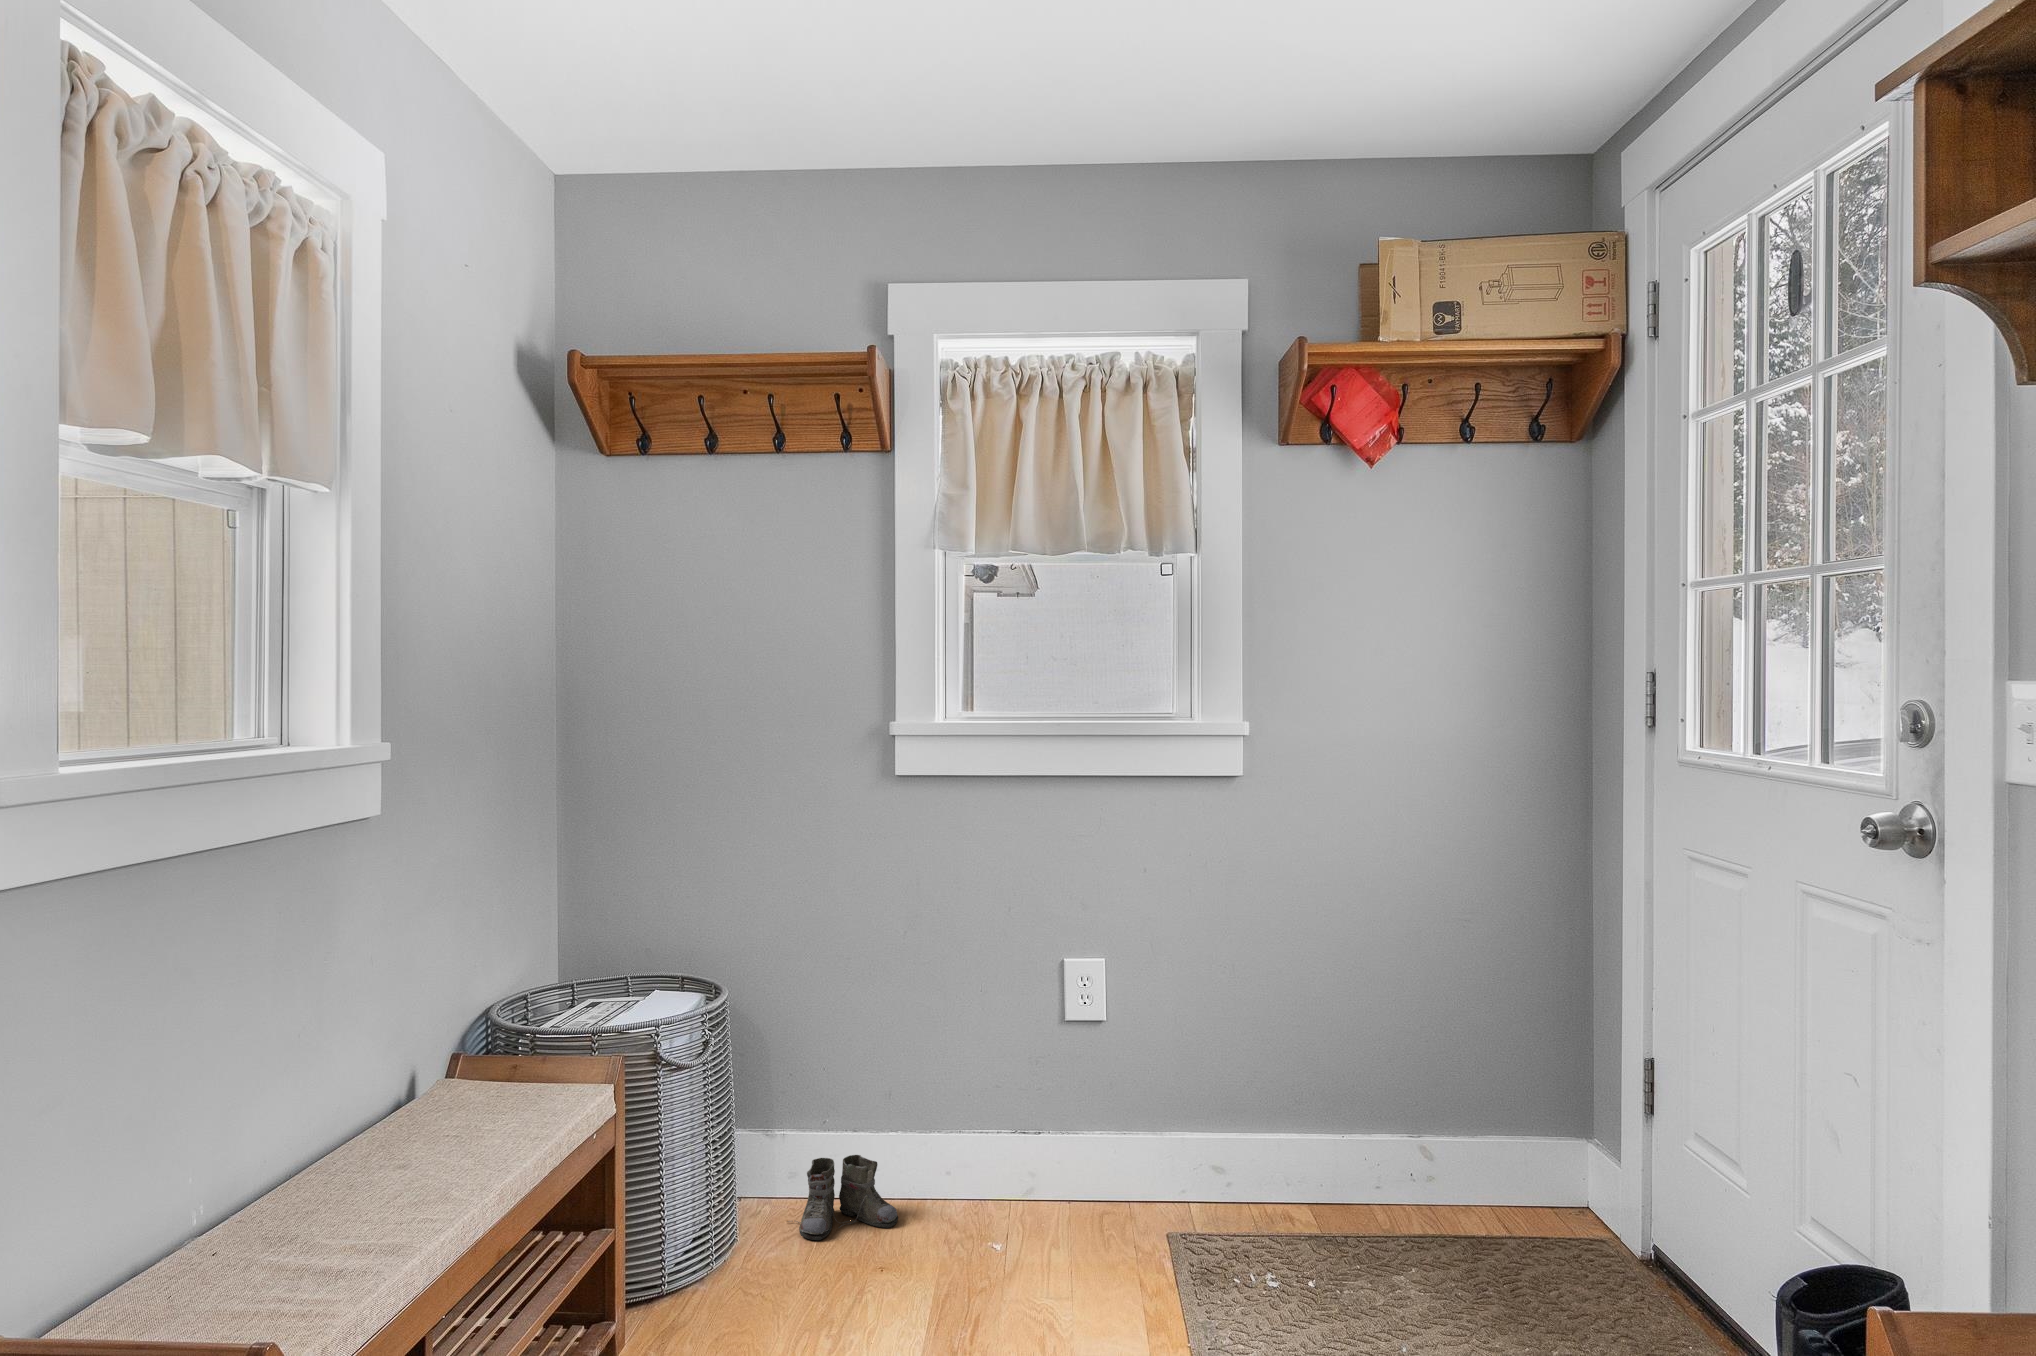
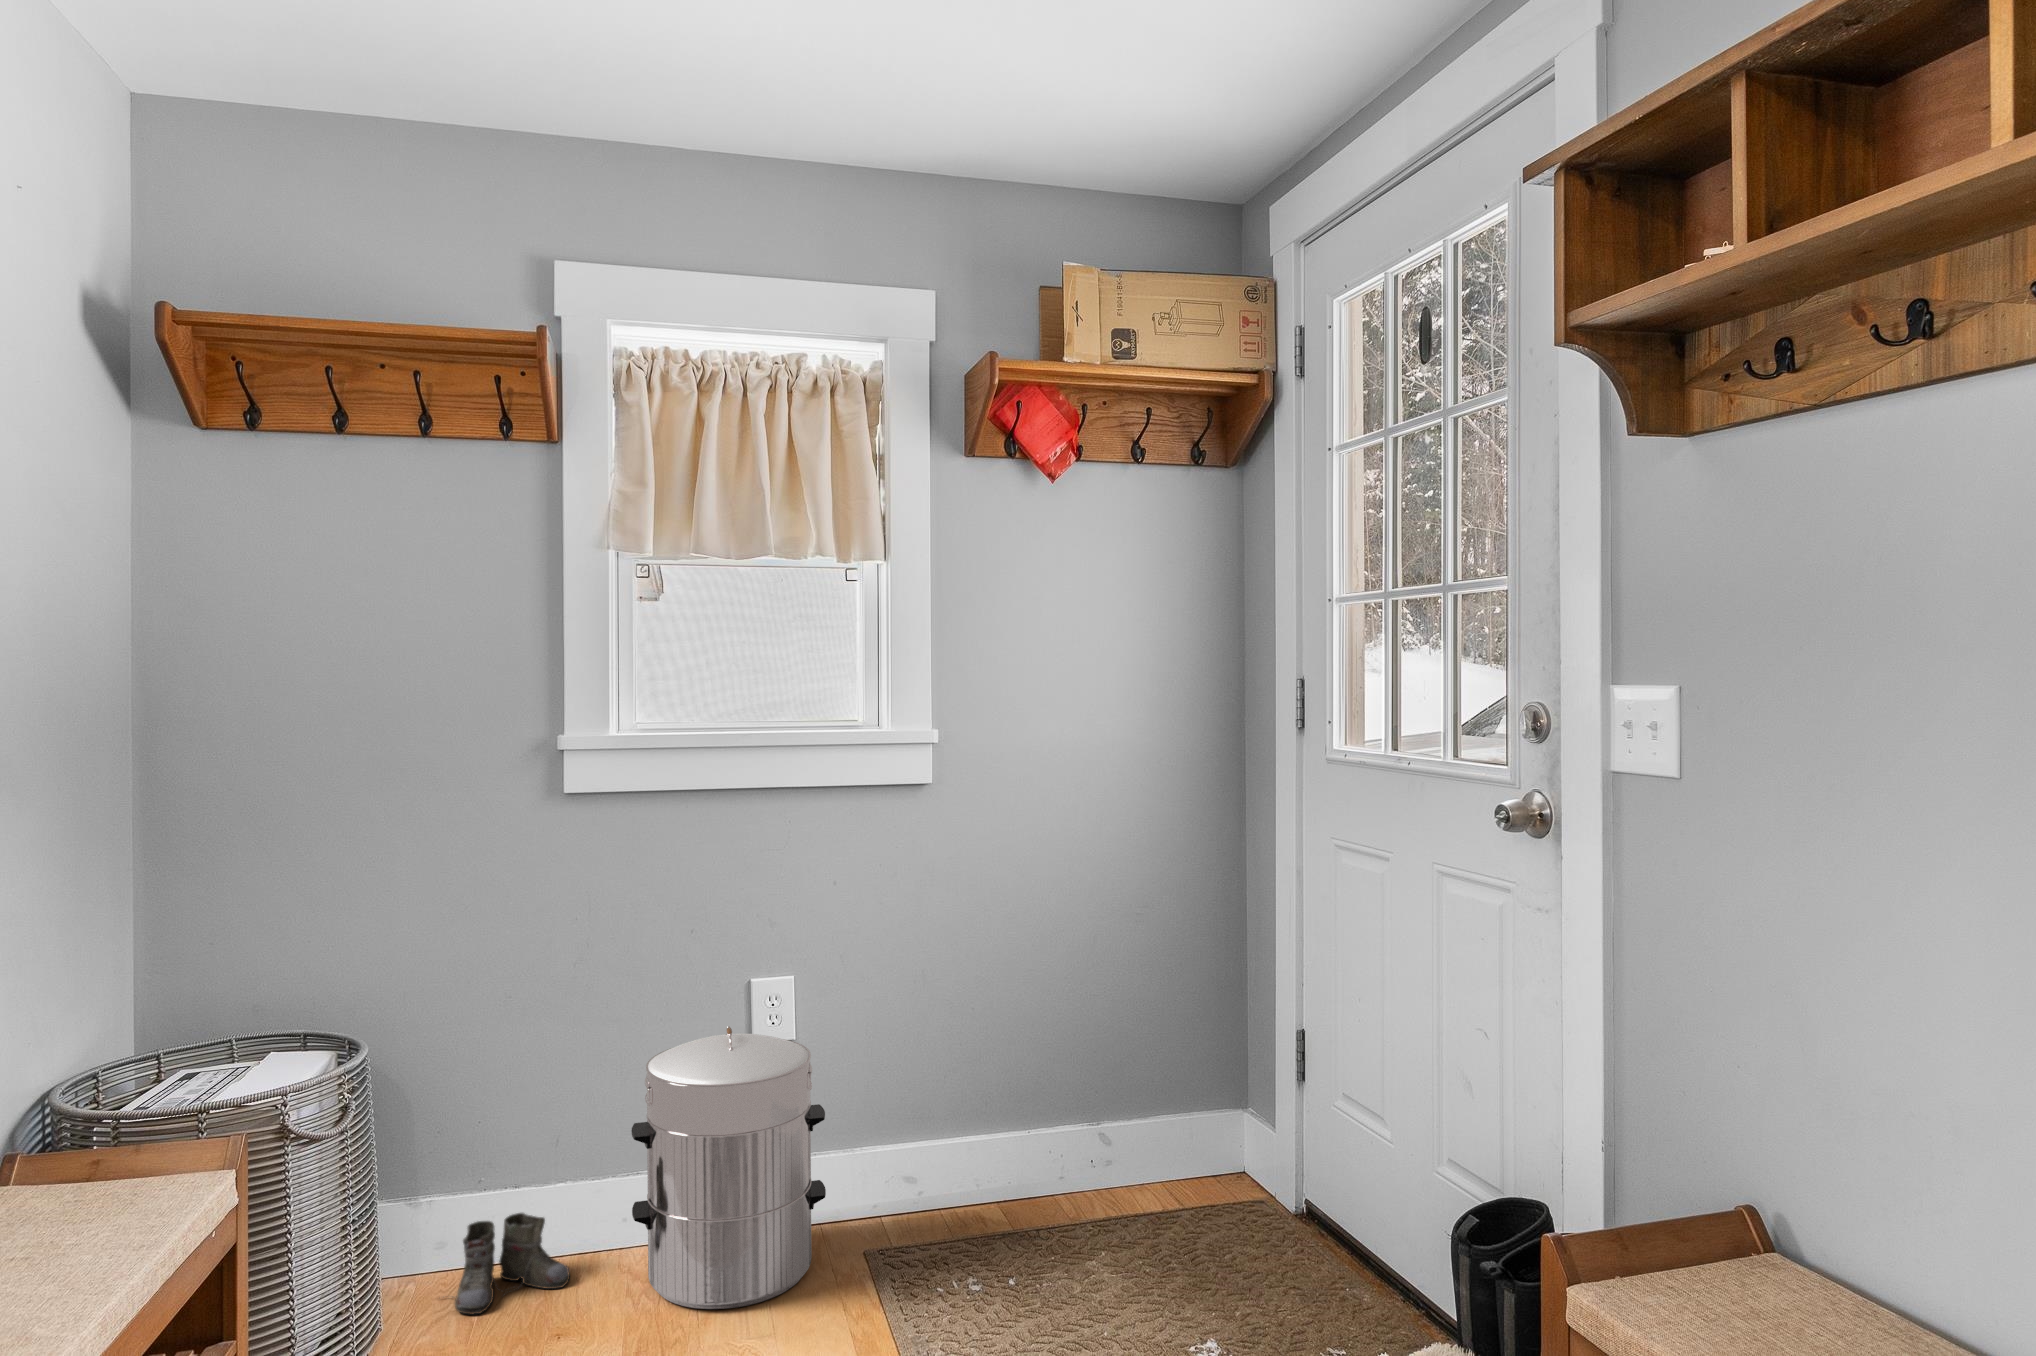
waste bin: none [950,1001,1130,1268] -> present [631,1026,826,1309]

